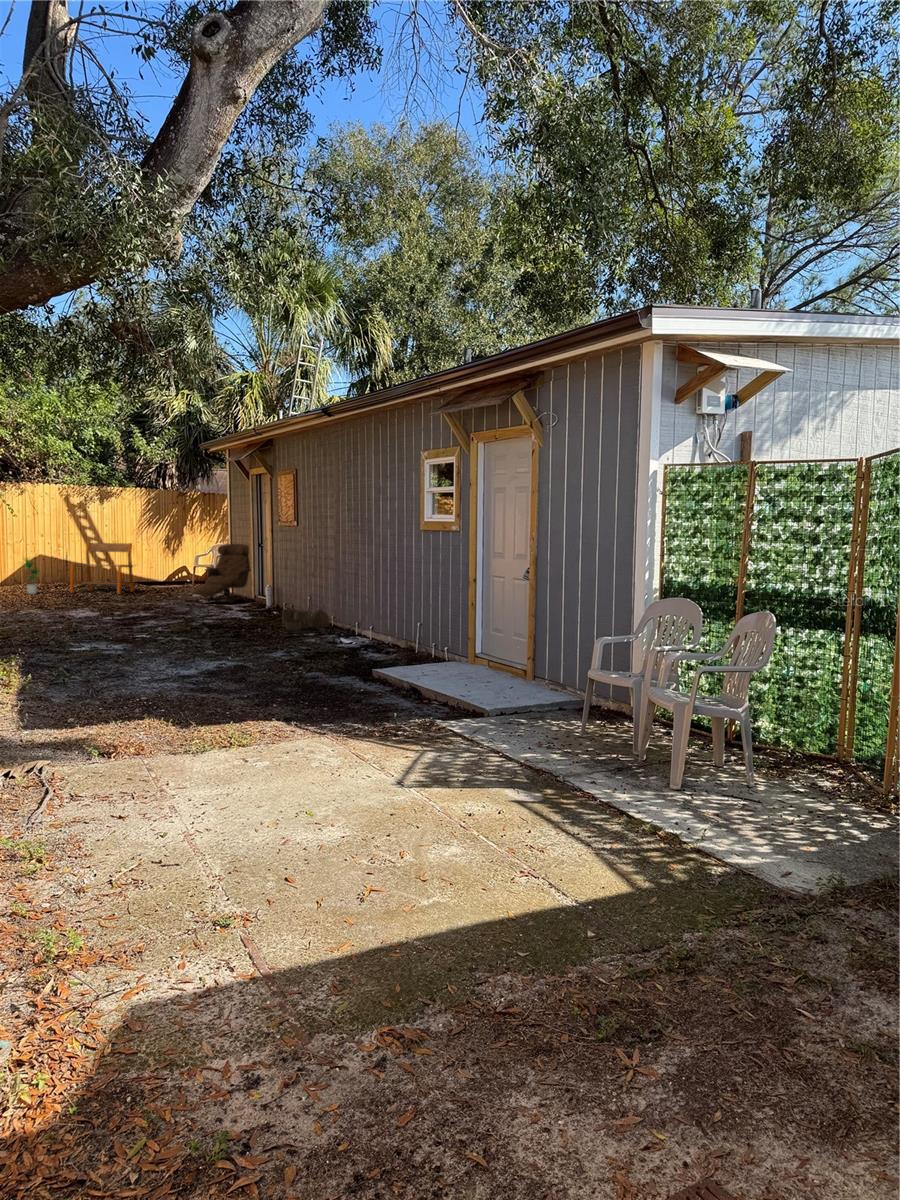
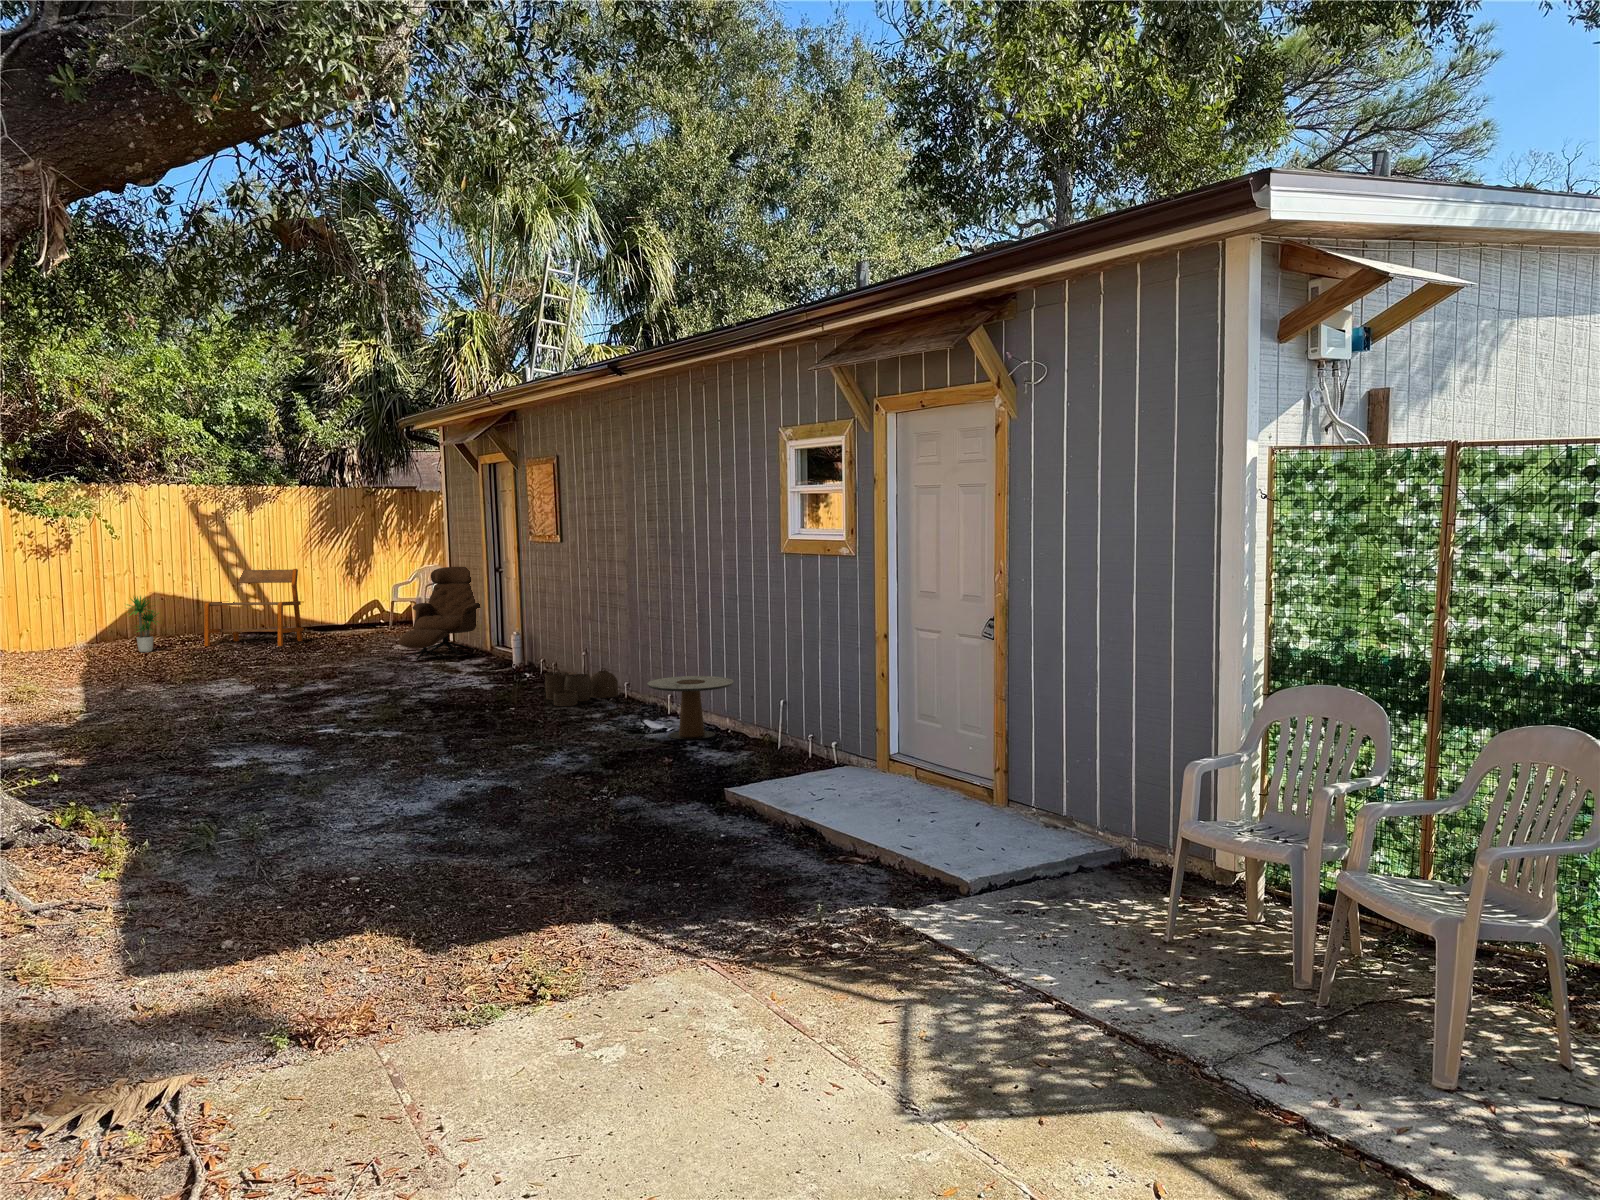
side table: none [339,611,394,649] -> present [648,676,734,740]

